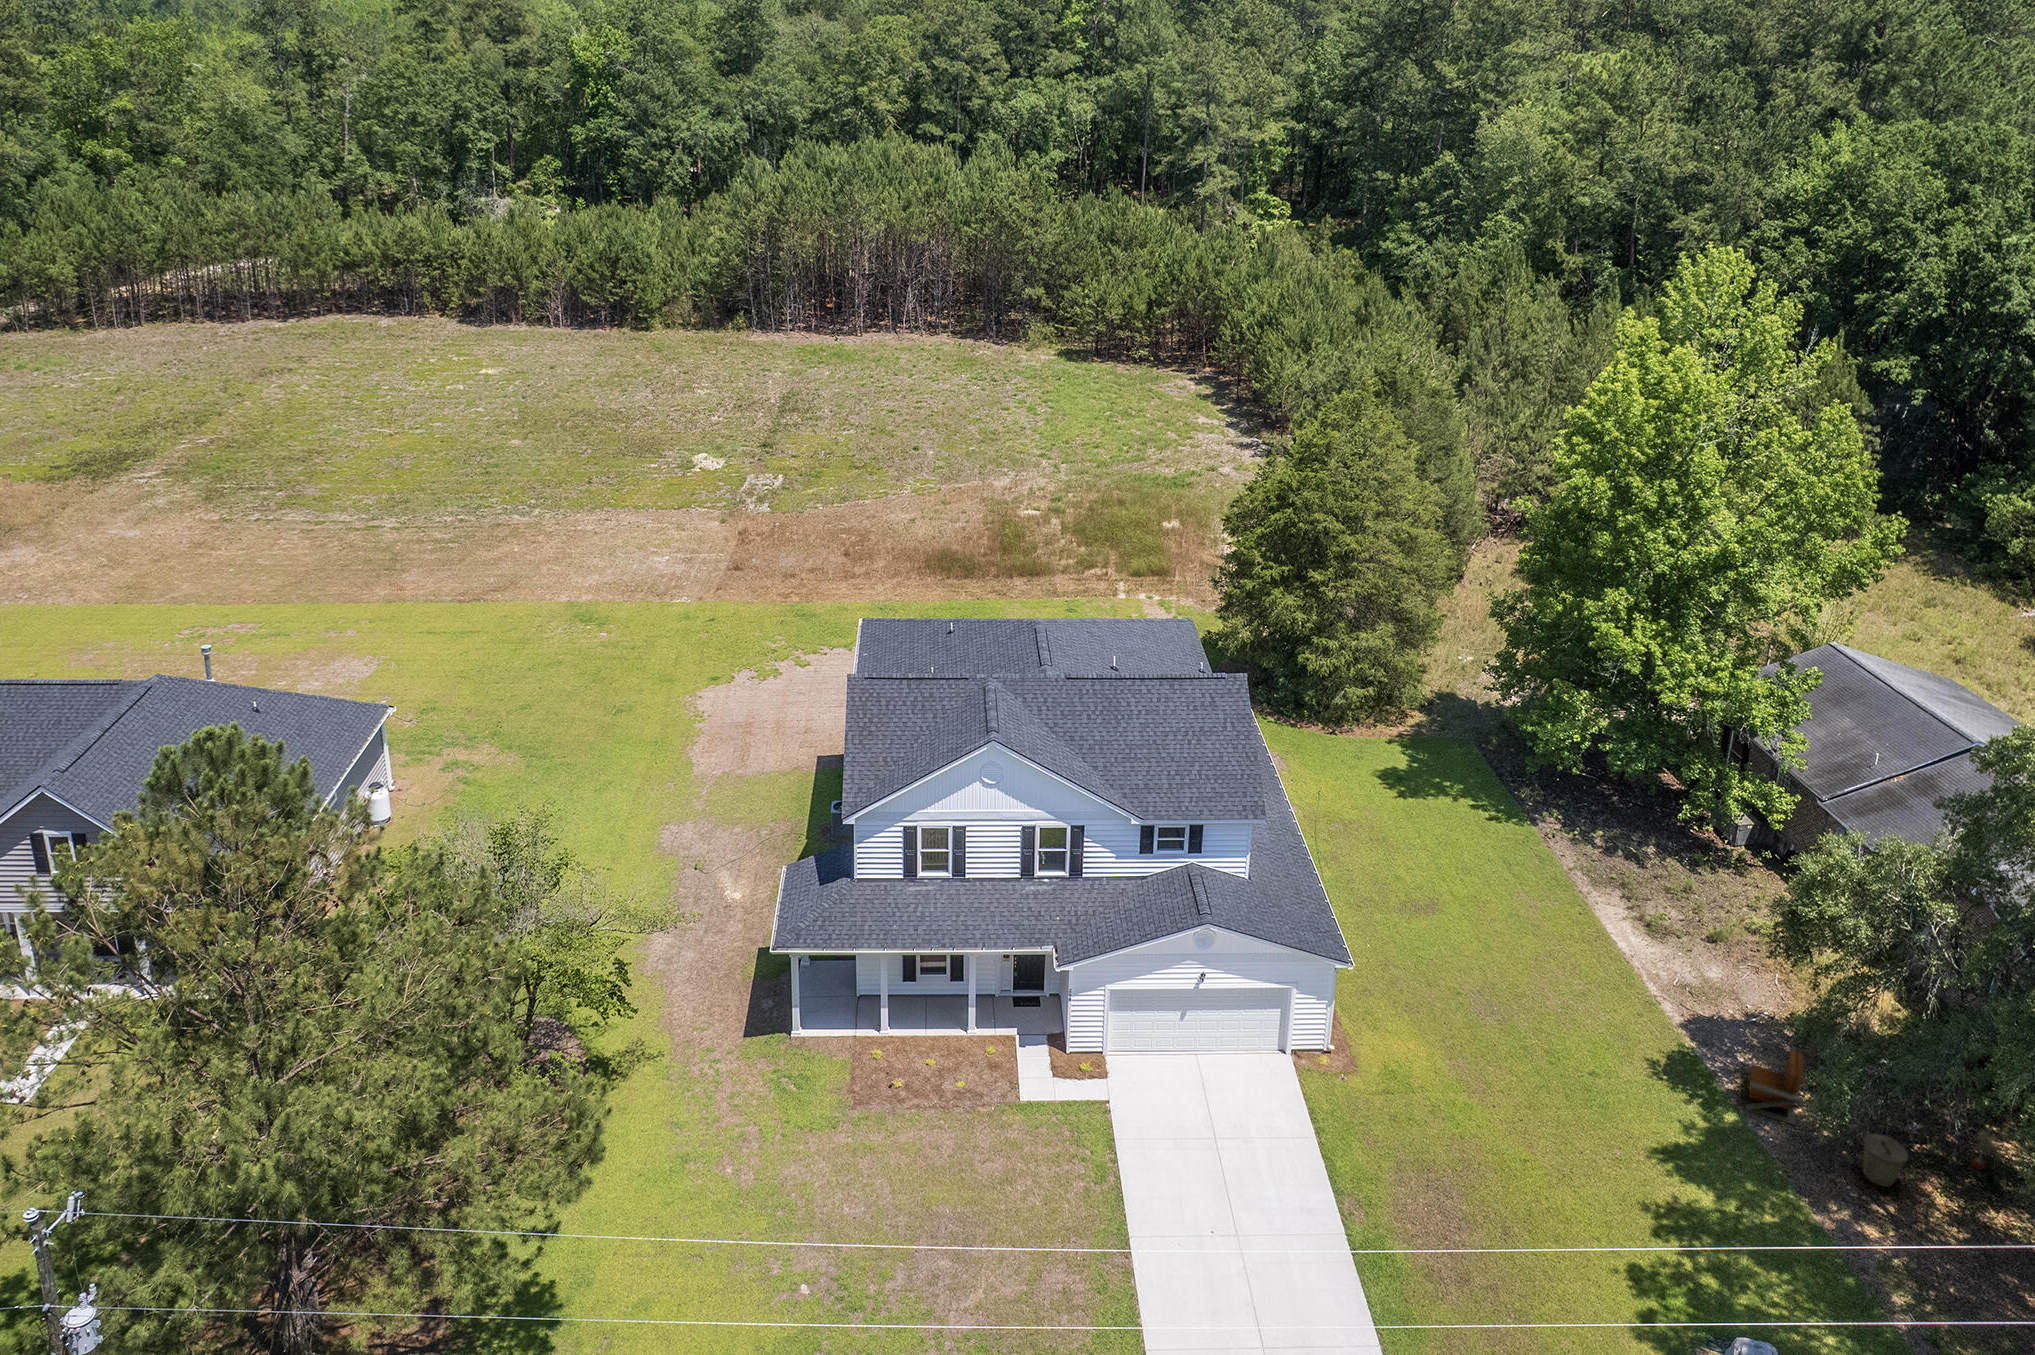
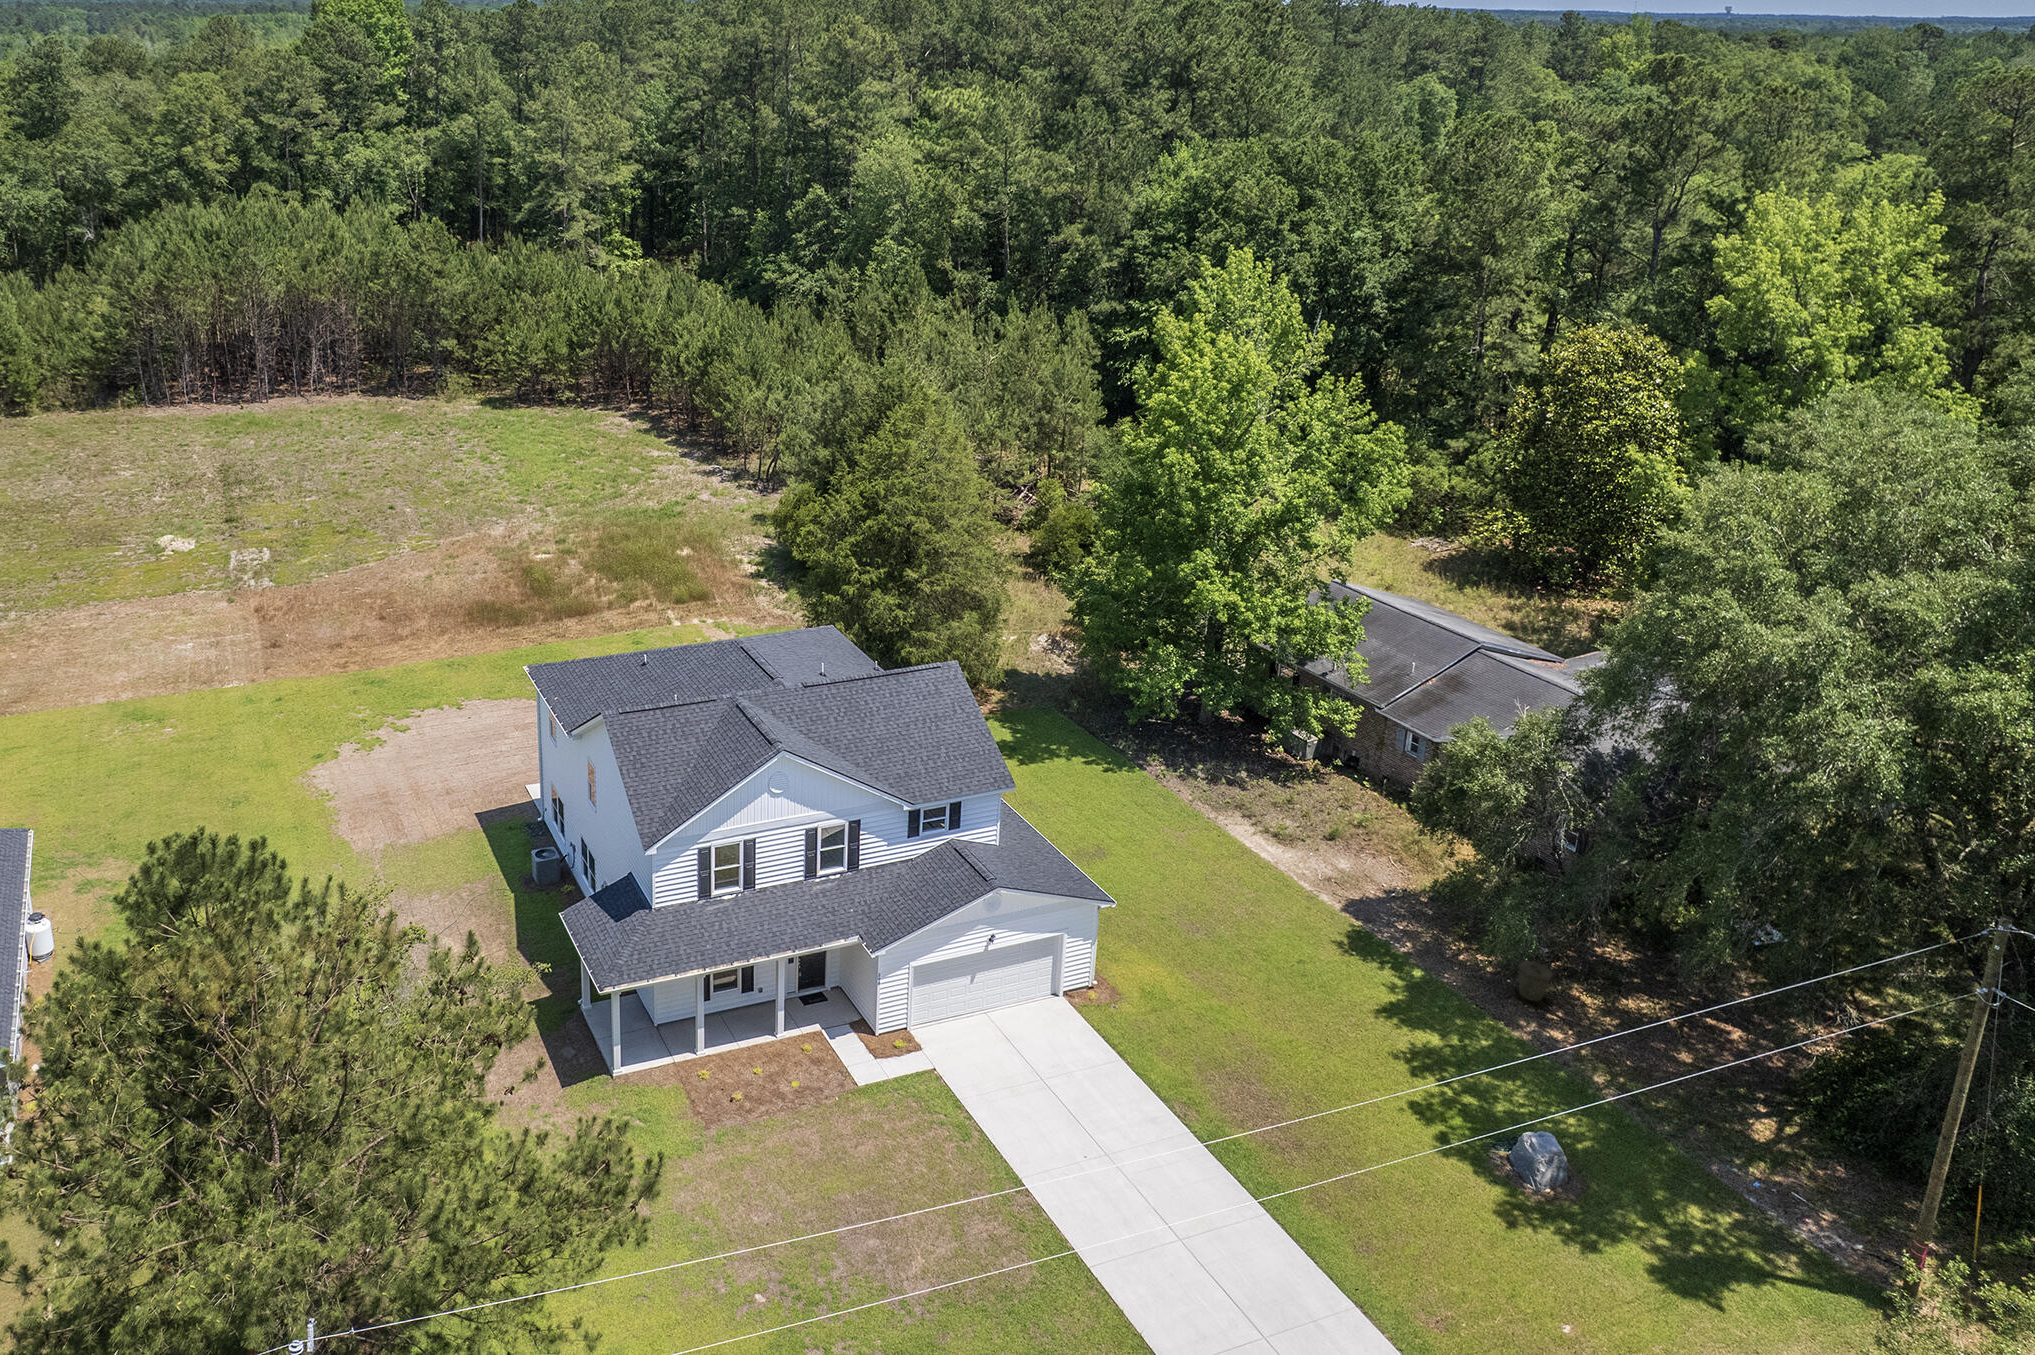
lounge chair: present [1746,1050,1803,1125] -> none [1408,909,1465,970]
potted tree: present [1973,1130,2002,1170] -> none [1583,939,1607,975]

